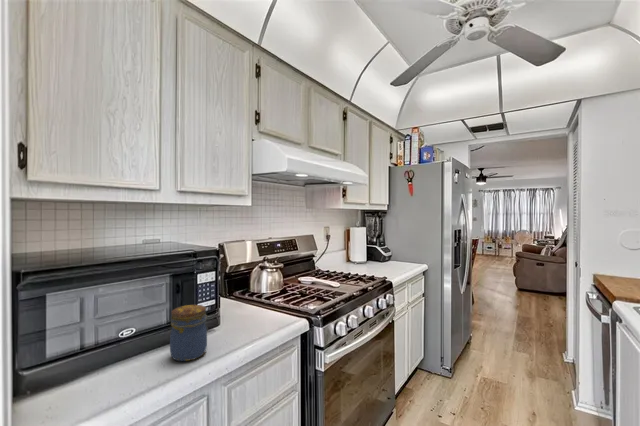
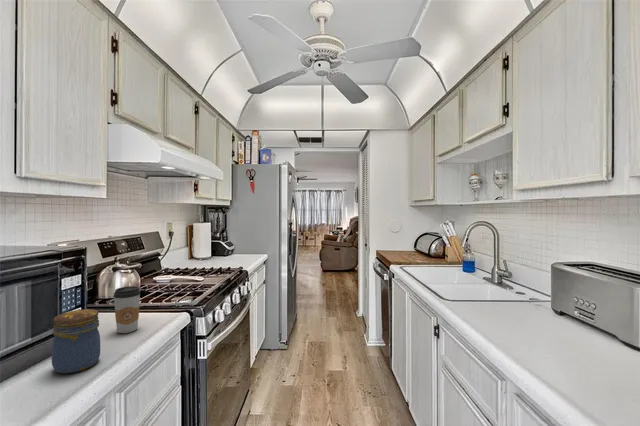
coffee cup: none [234,287,256,331] -> present [113,286,141,333]

